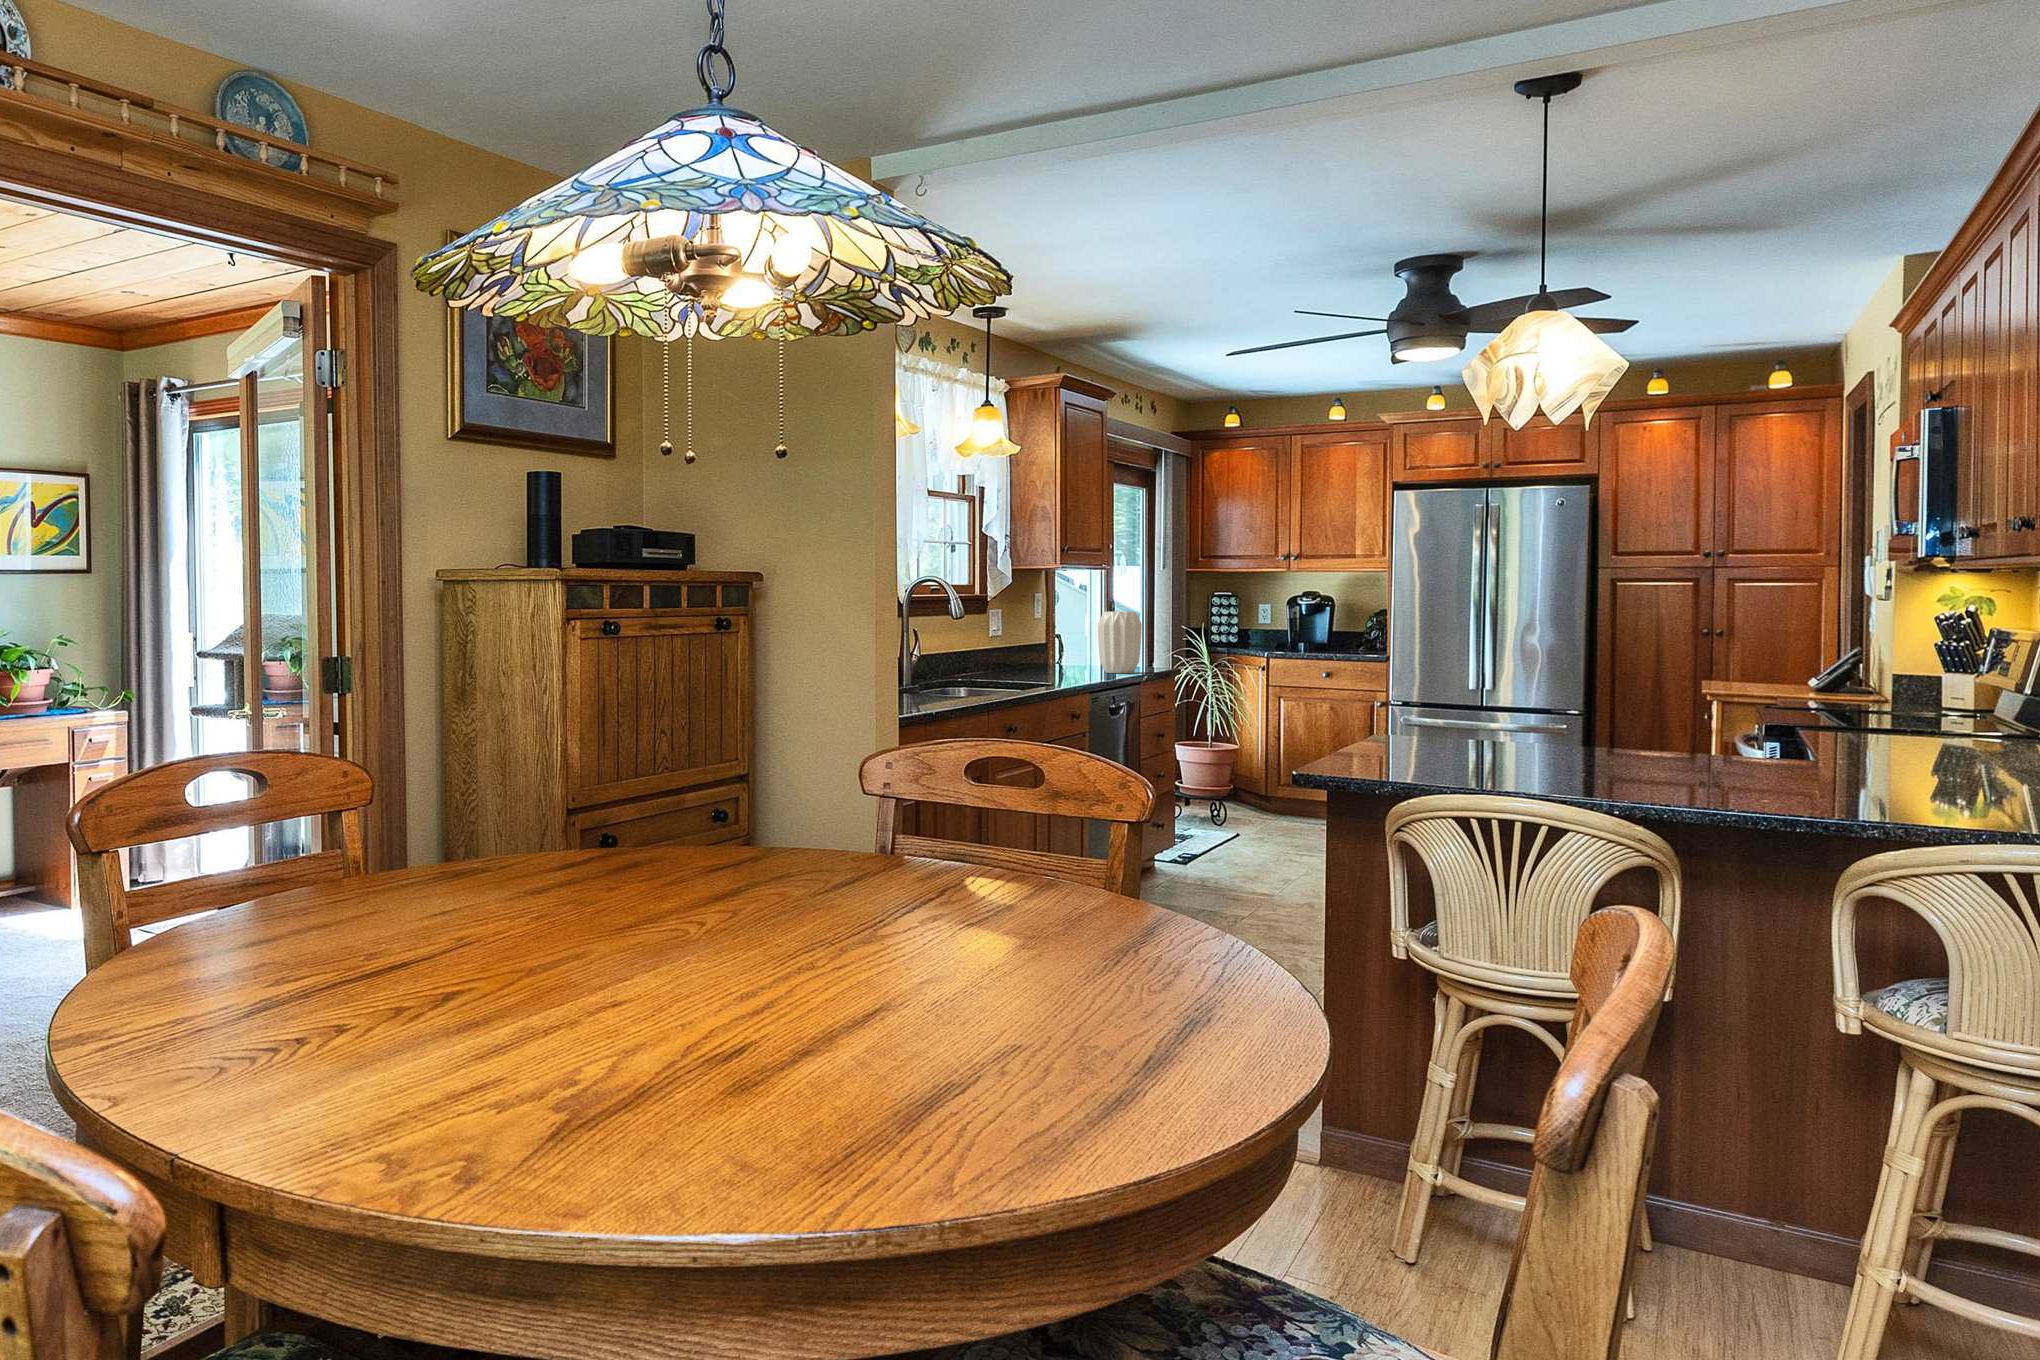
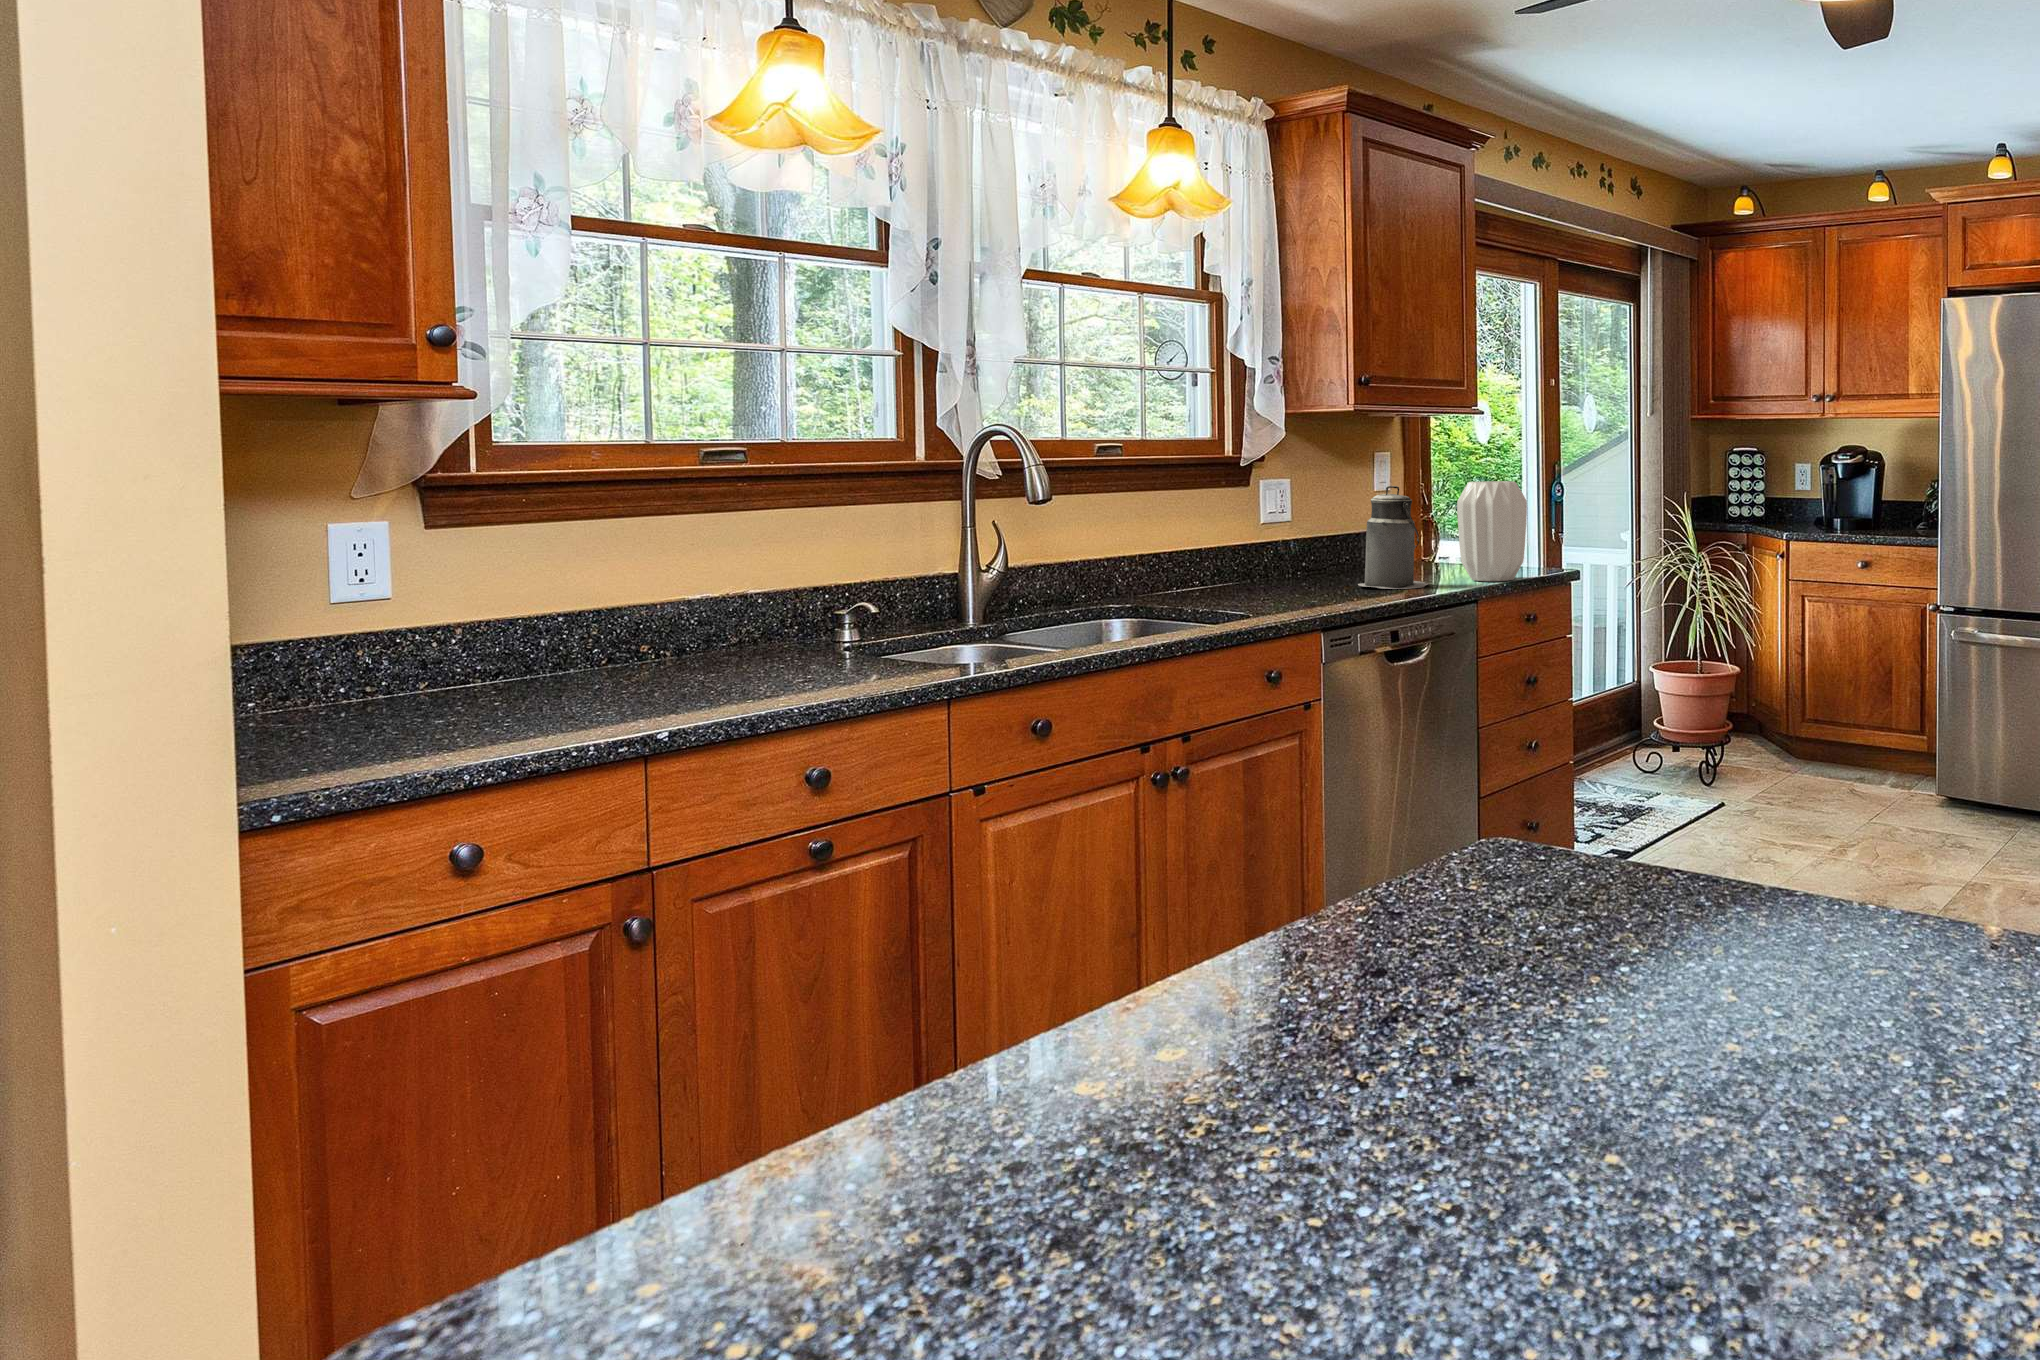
canister: none [1043,613,1088,676] -> present [1358,486,1429,589]

